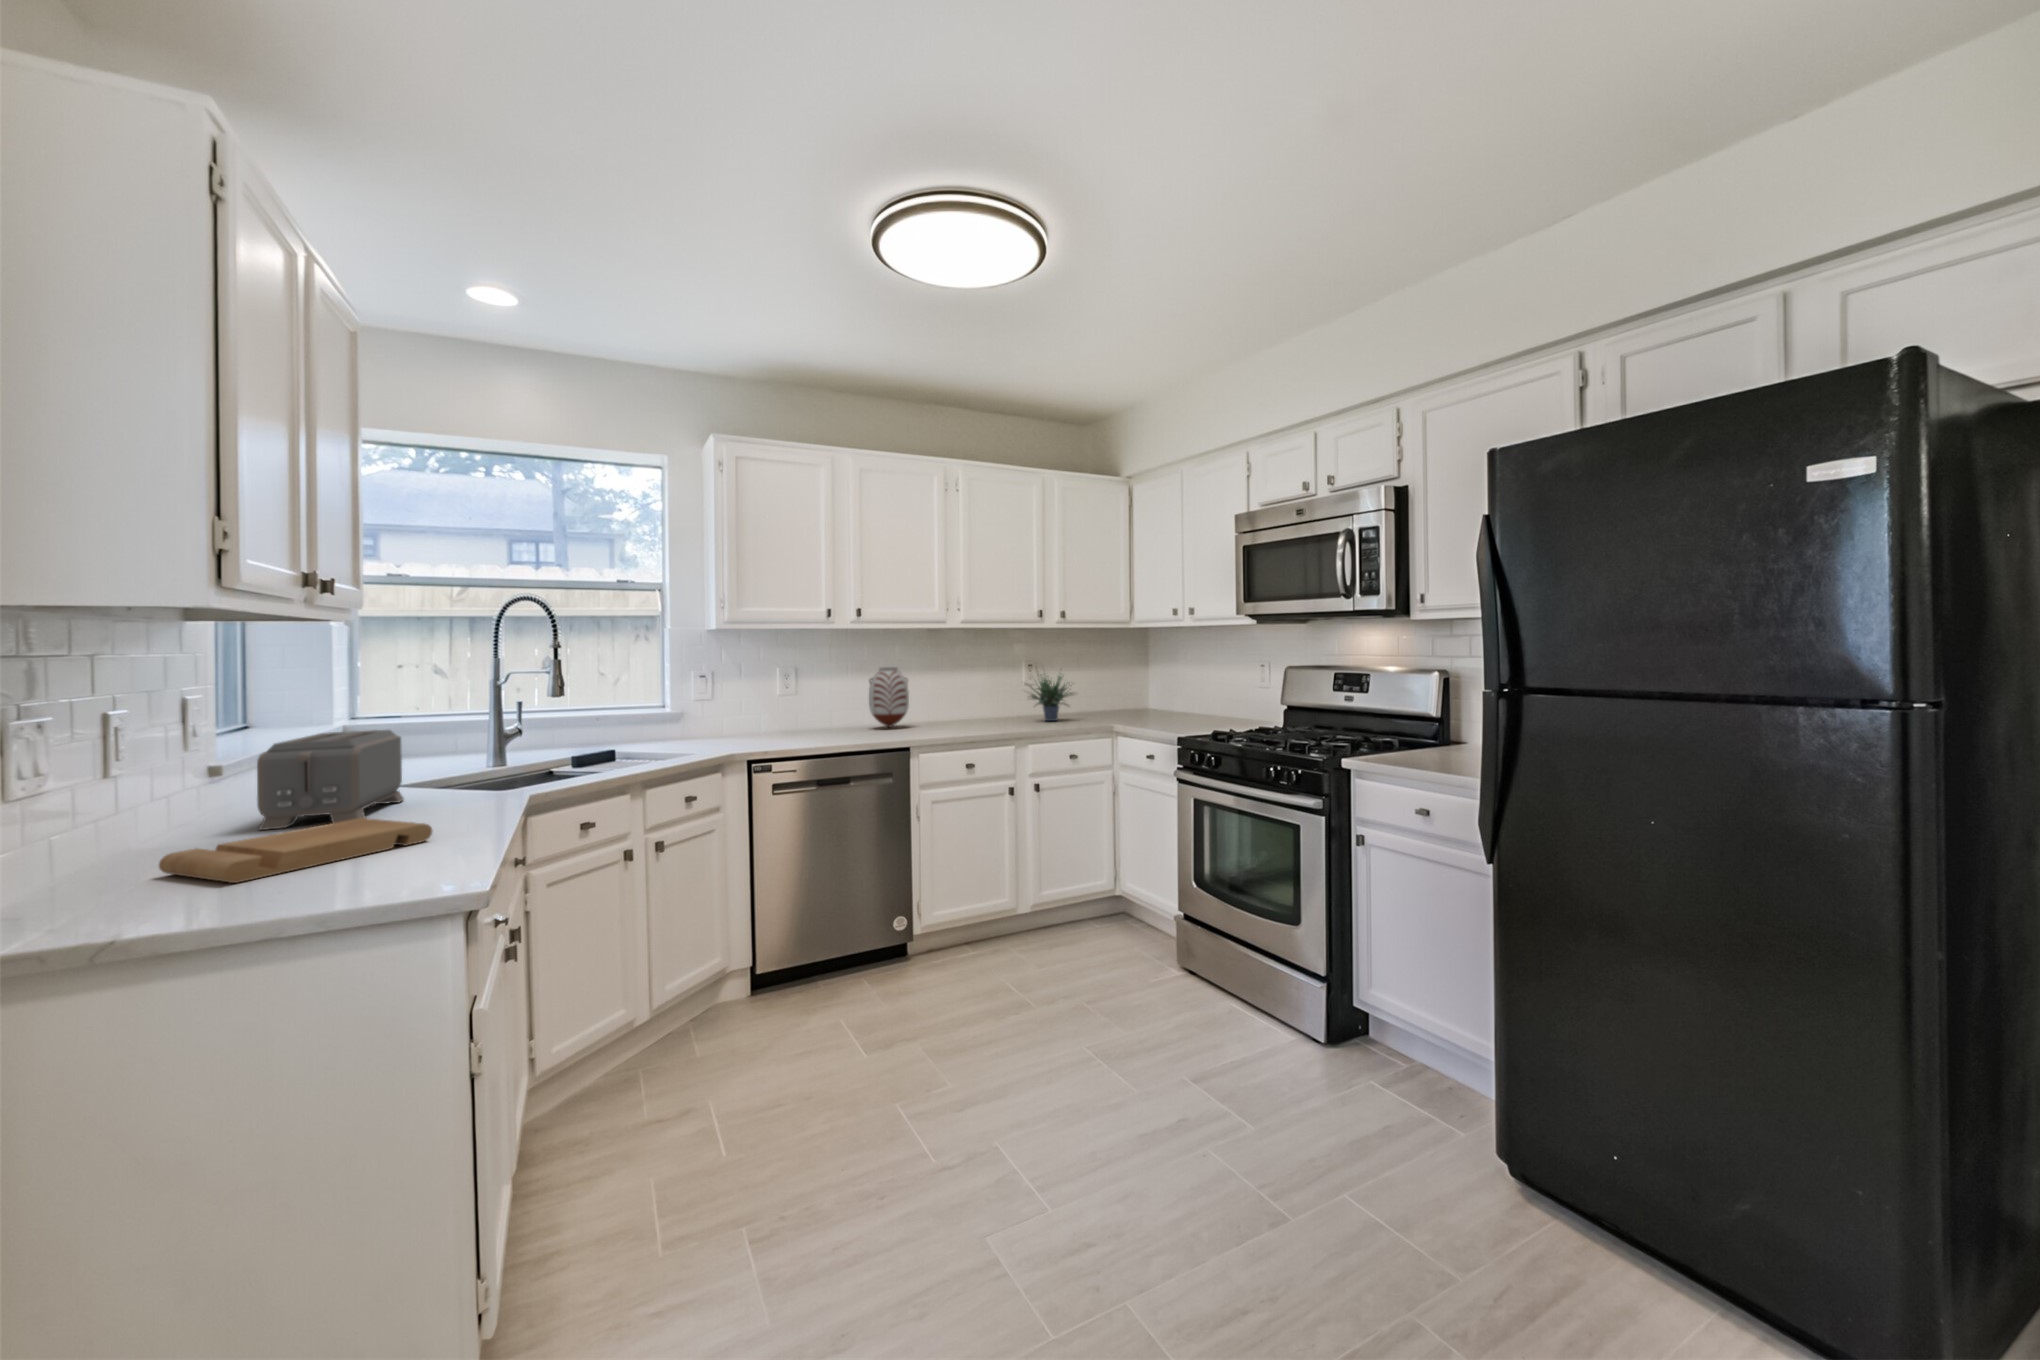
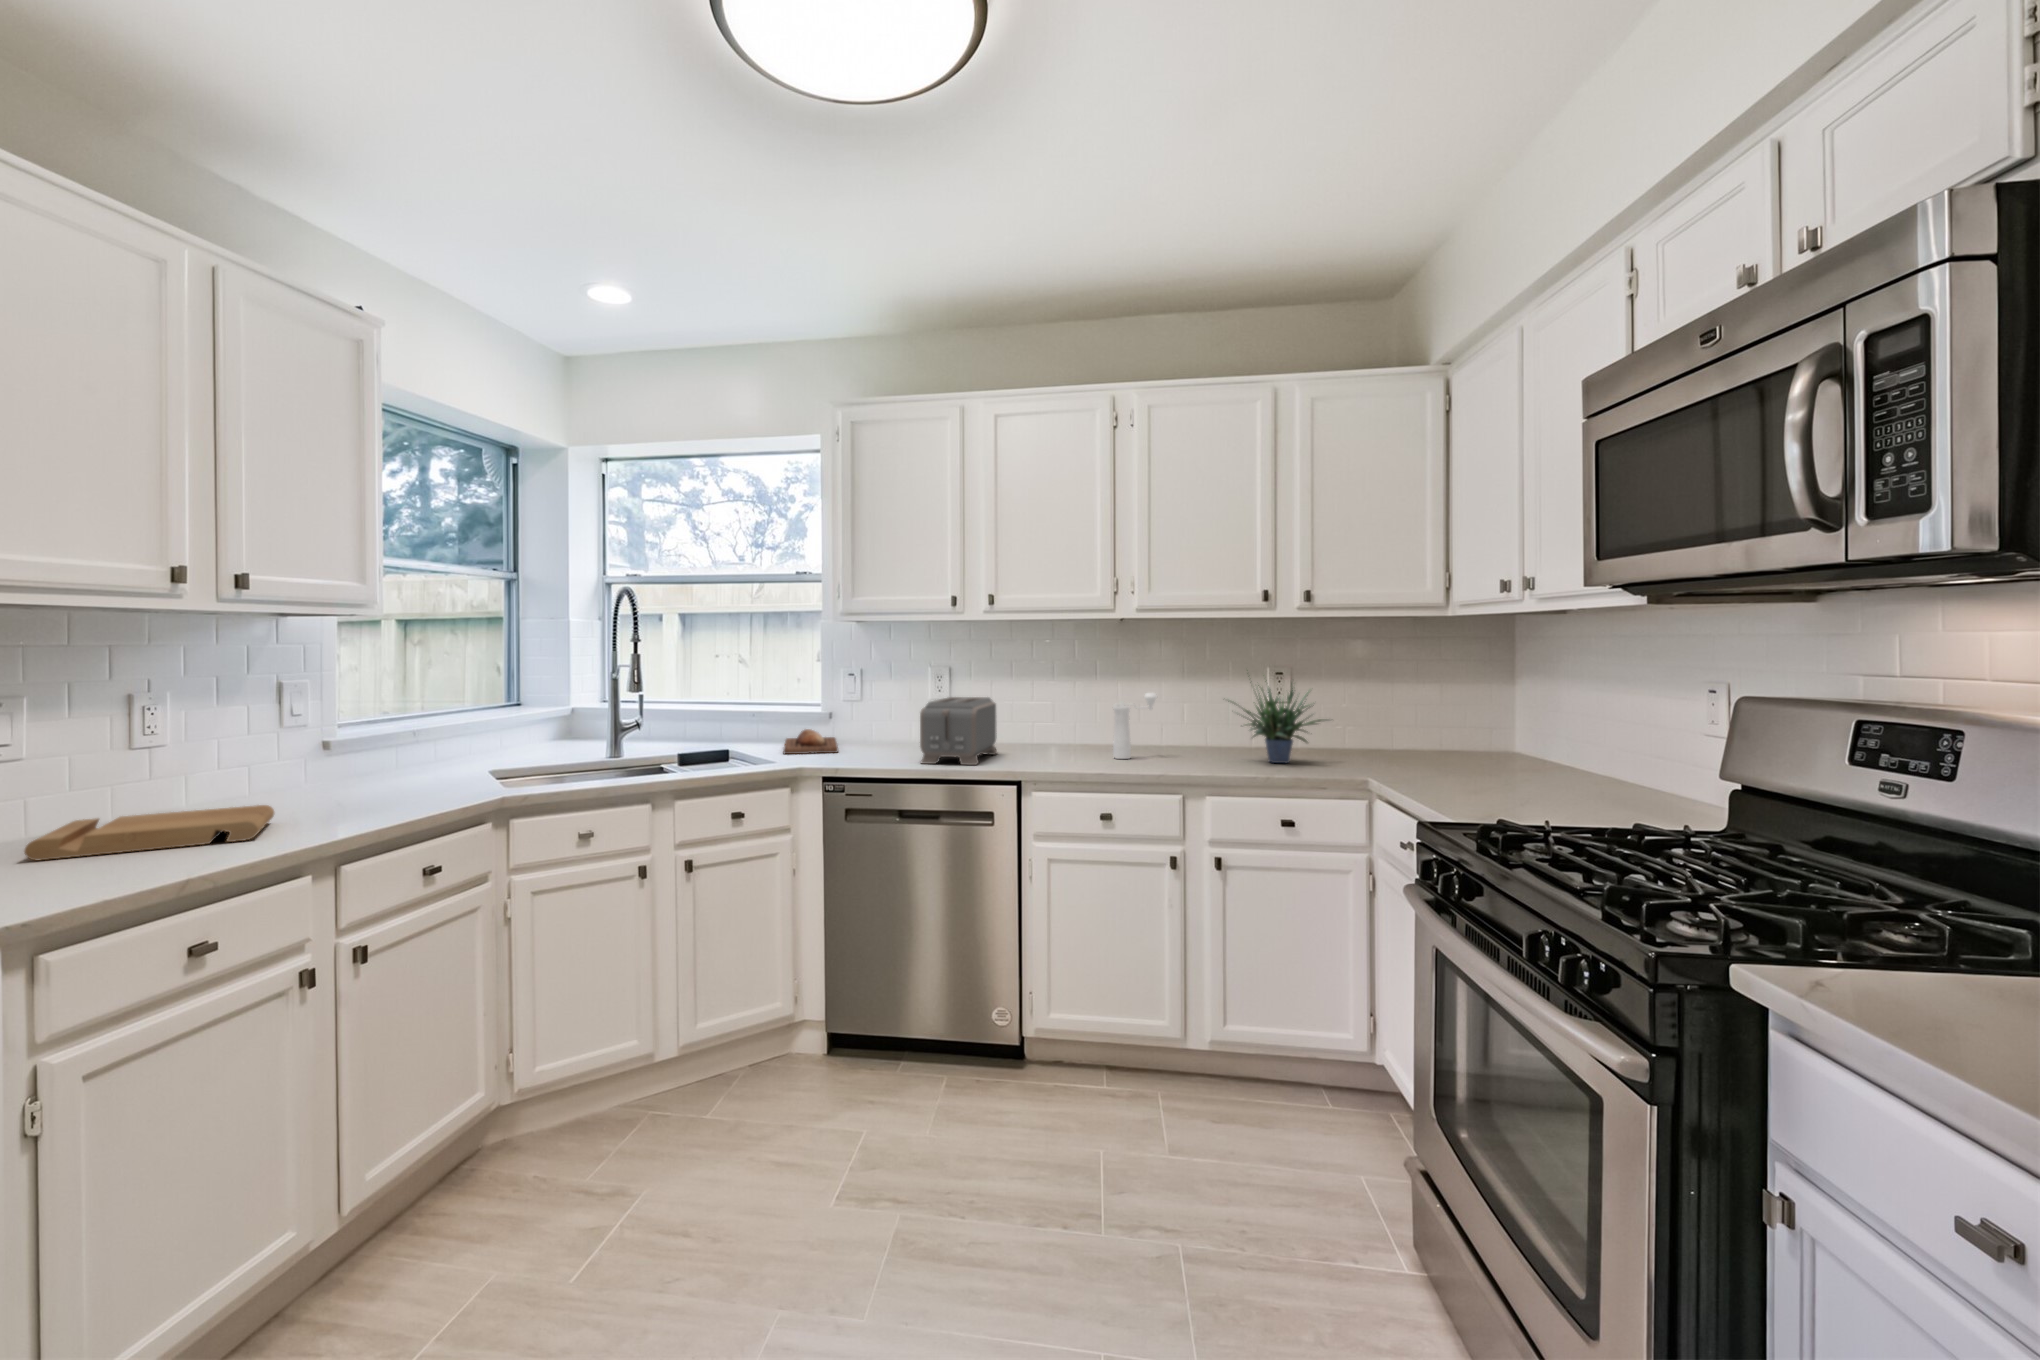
vase: present [869,667,909,727] -> none [1020,669,1072,750]
pepper mill: none [948,681,974,727] -> present [1113,693,1157,759]
bread loaf: none [647,728,726,748] -> present [783,729,838,754]
toaster: present [257,730,404,830] -> present [920,697,997,765]

